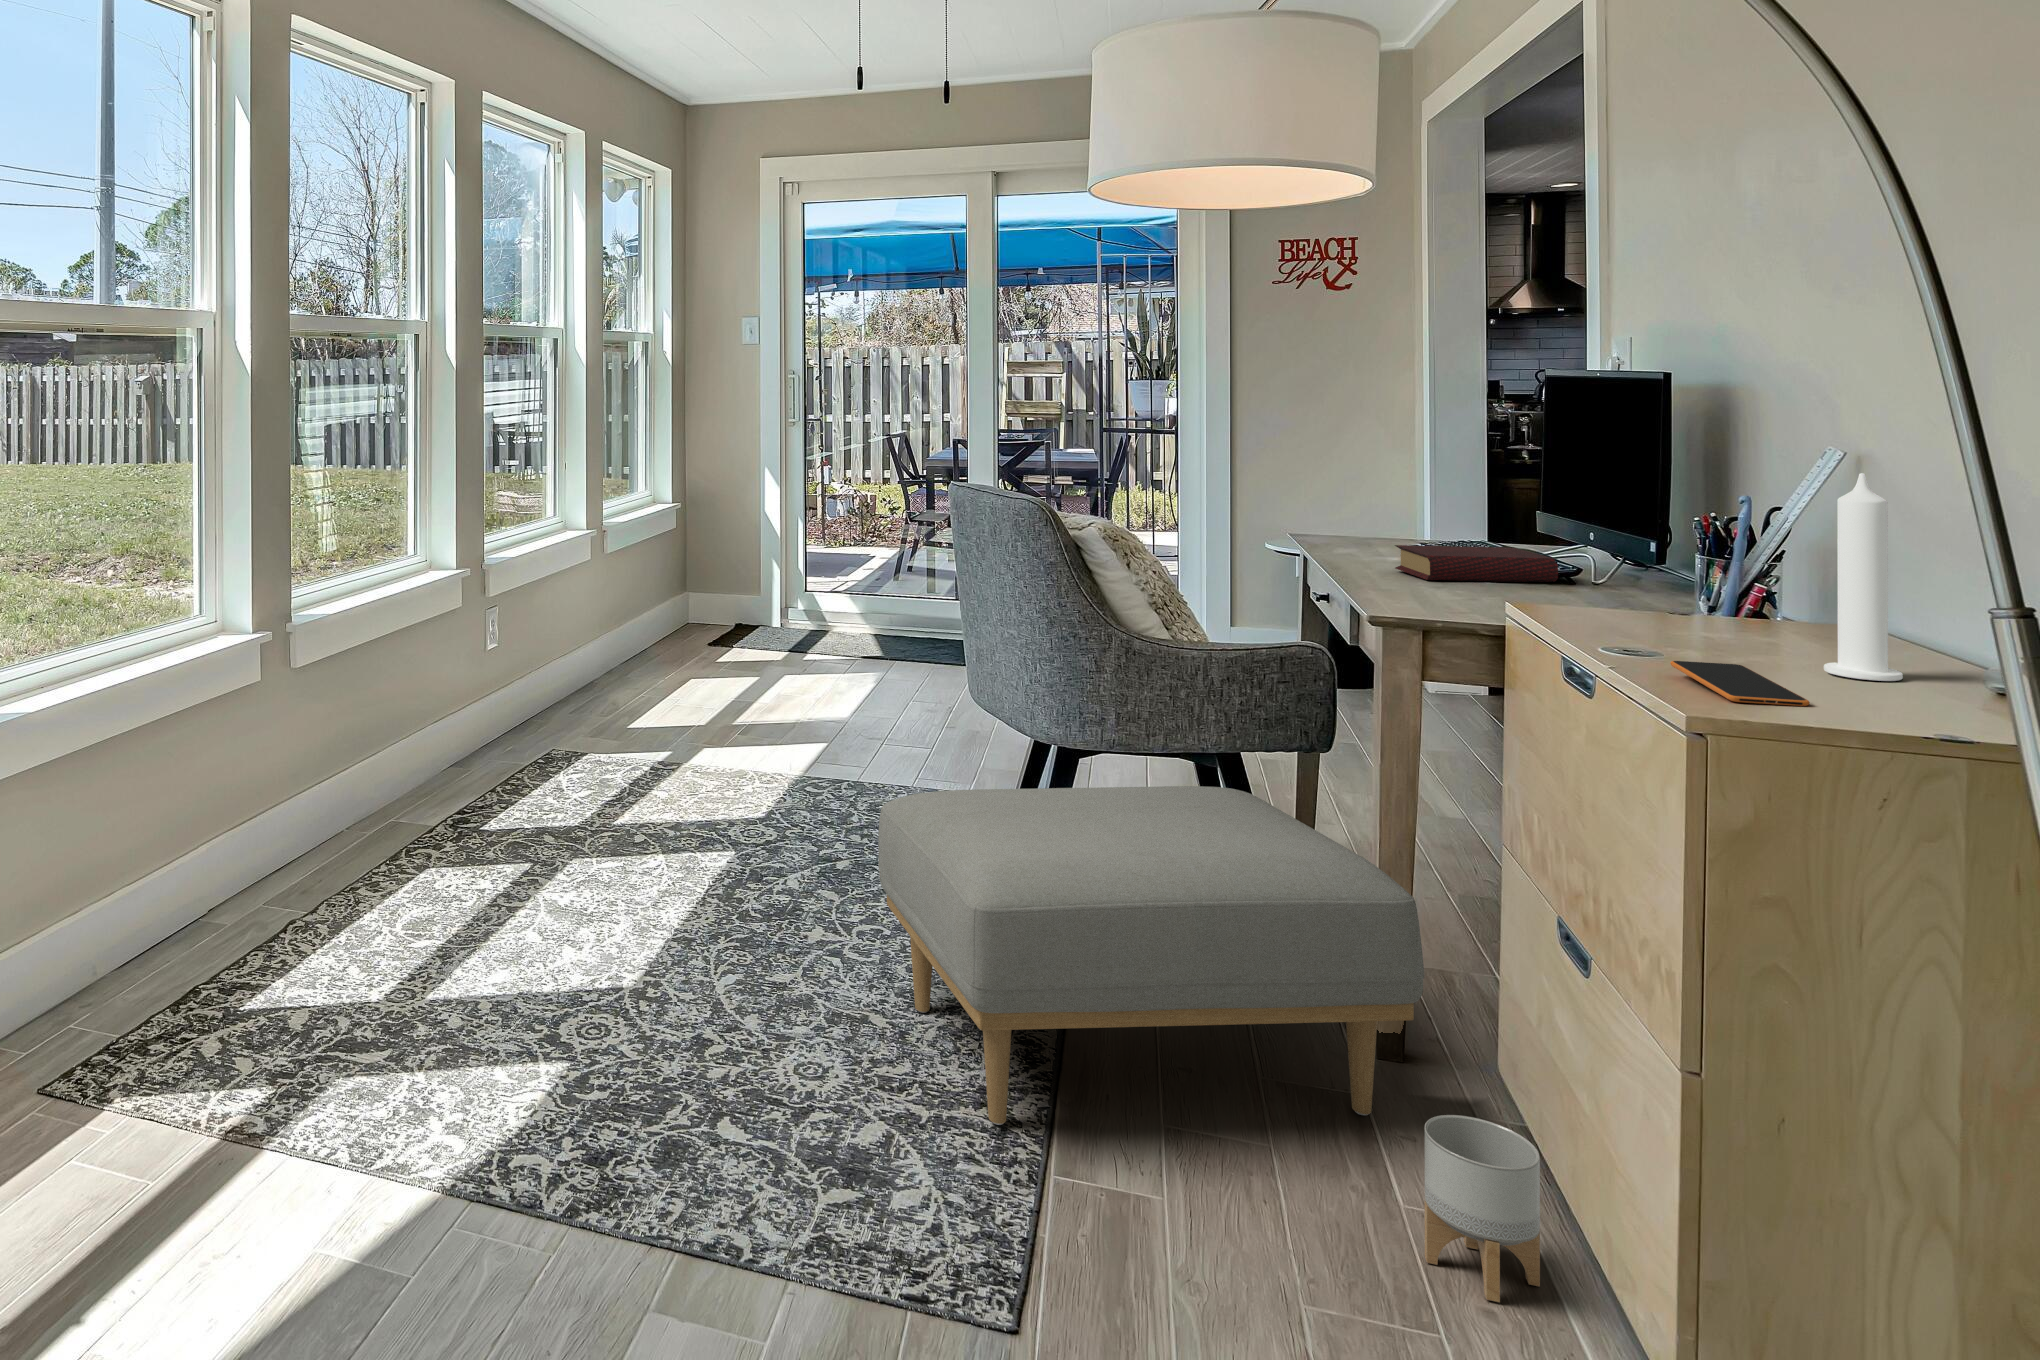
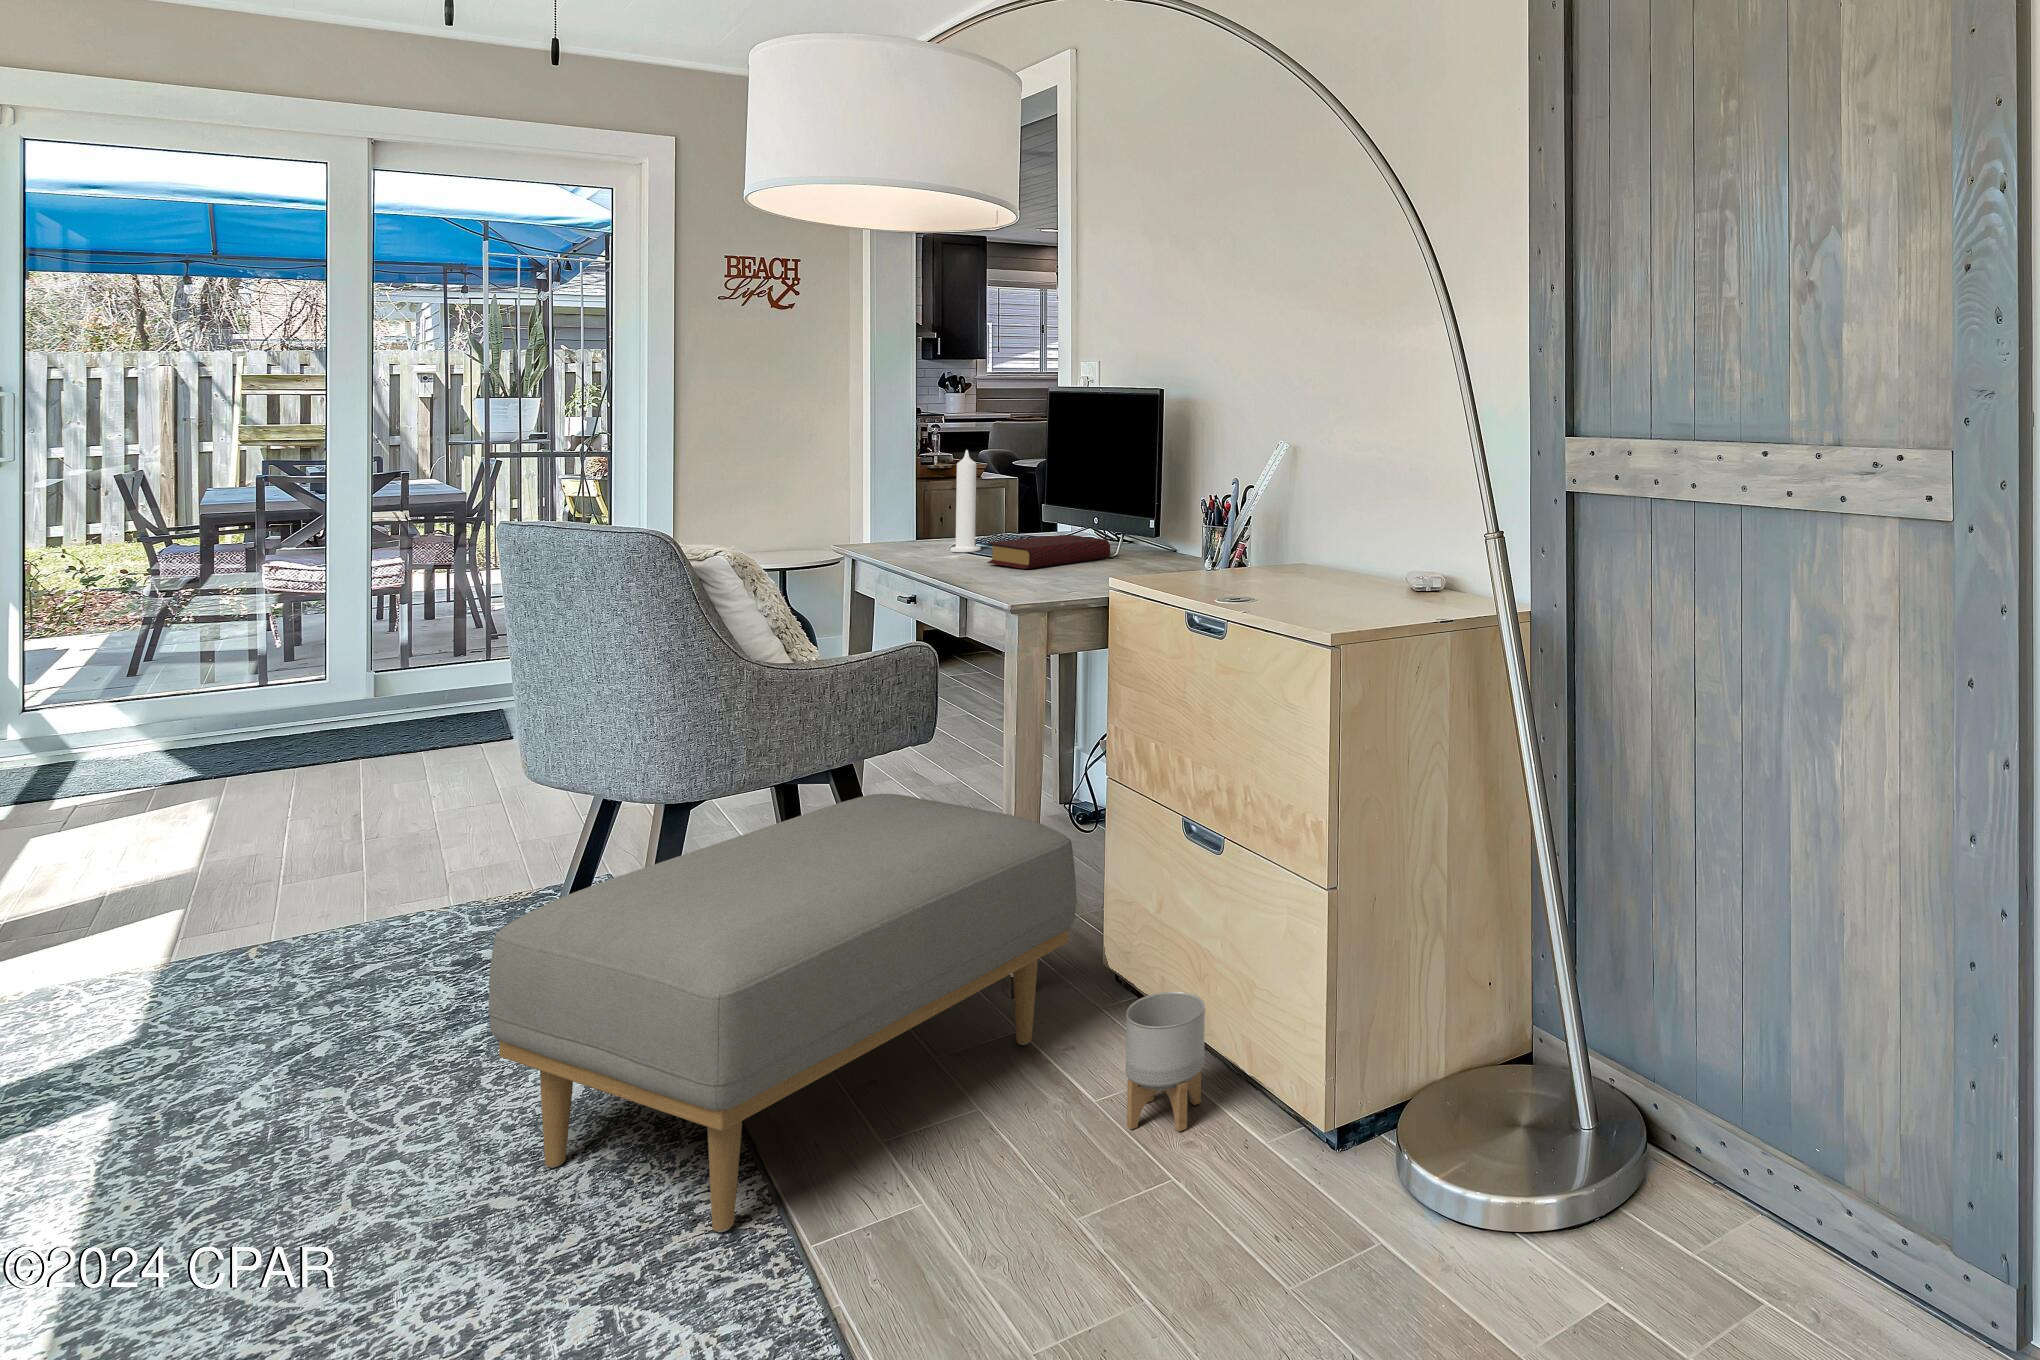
candle: present [1824,473,1903,681] -> present [950,450,981,552]
smartphone: present [1670,661,1810,706] -> none [1289,596,1379,620]

